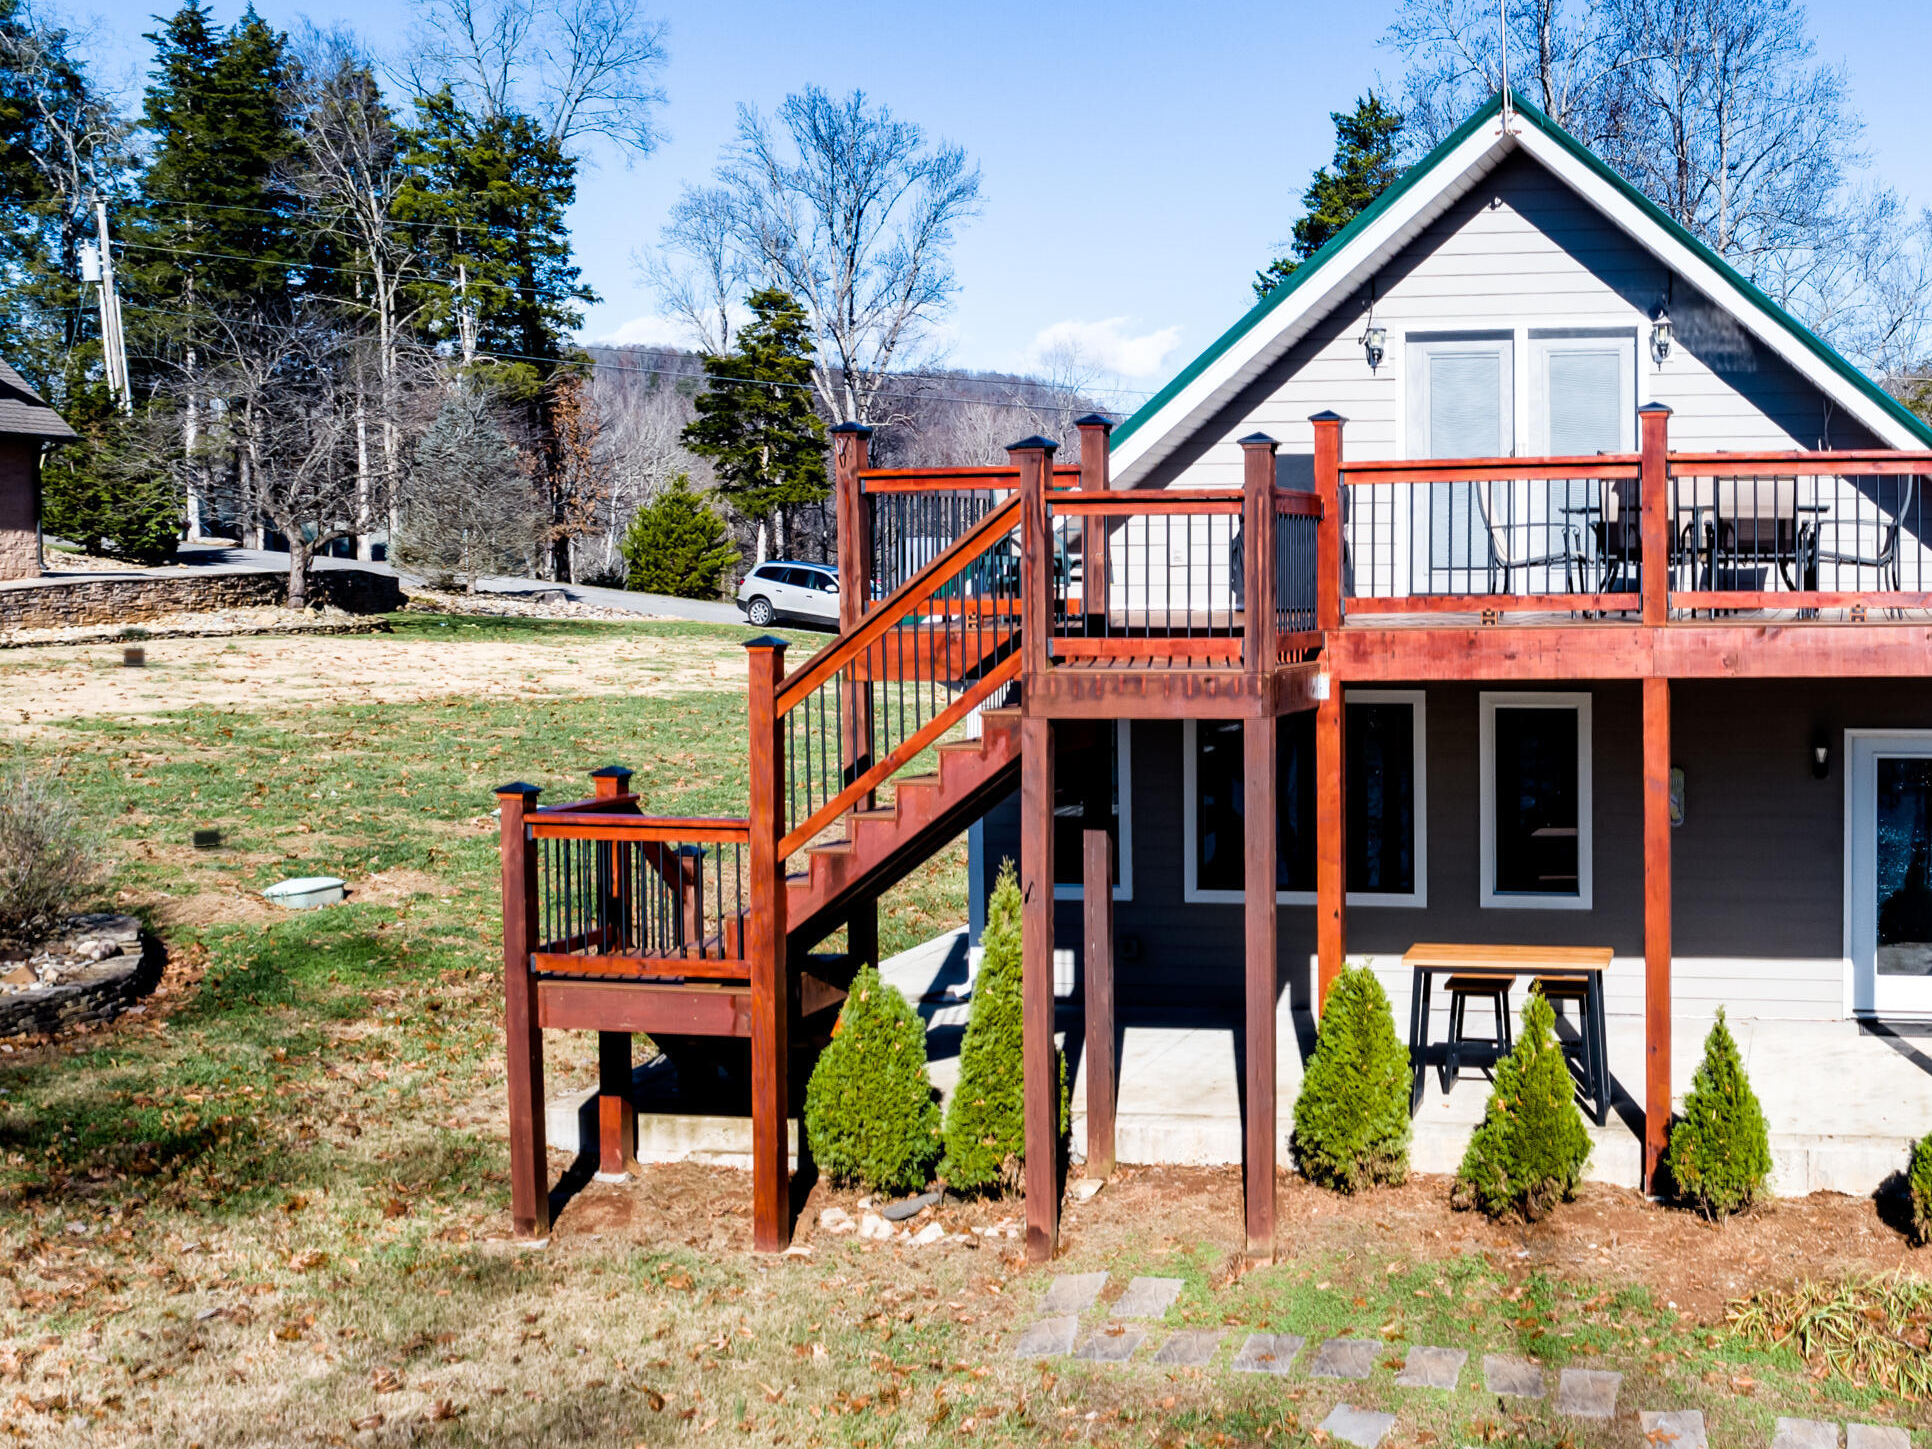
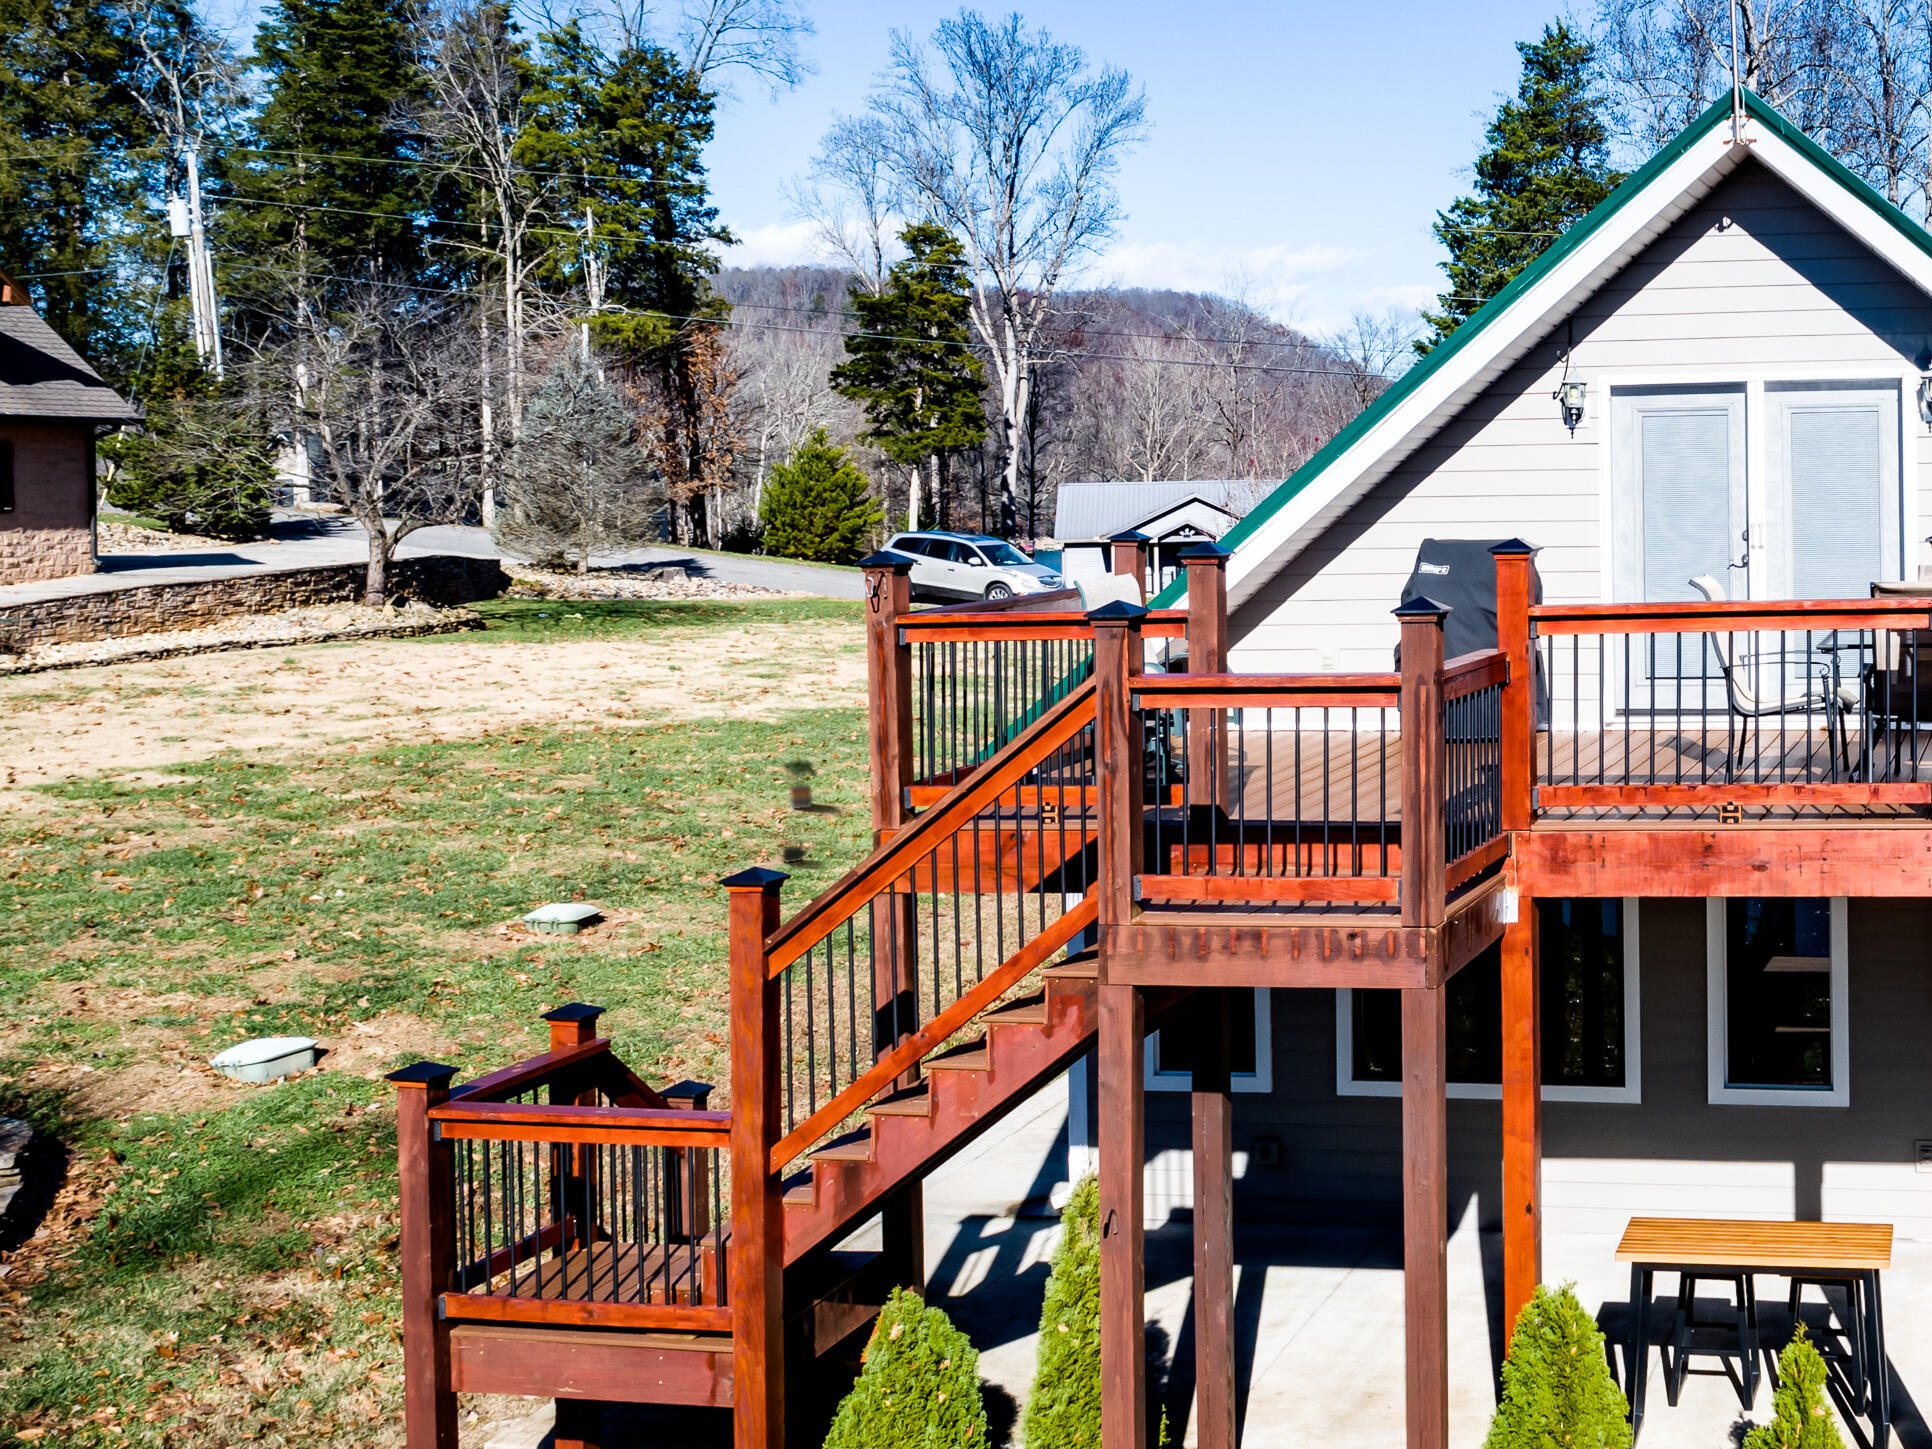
potted tree: present [120,628,151,666] -> present [783,759,817,809]

